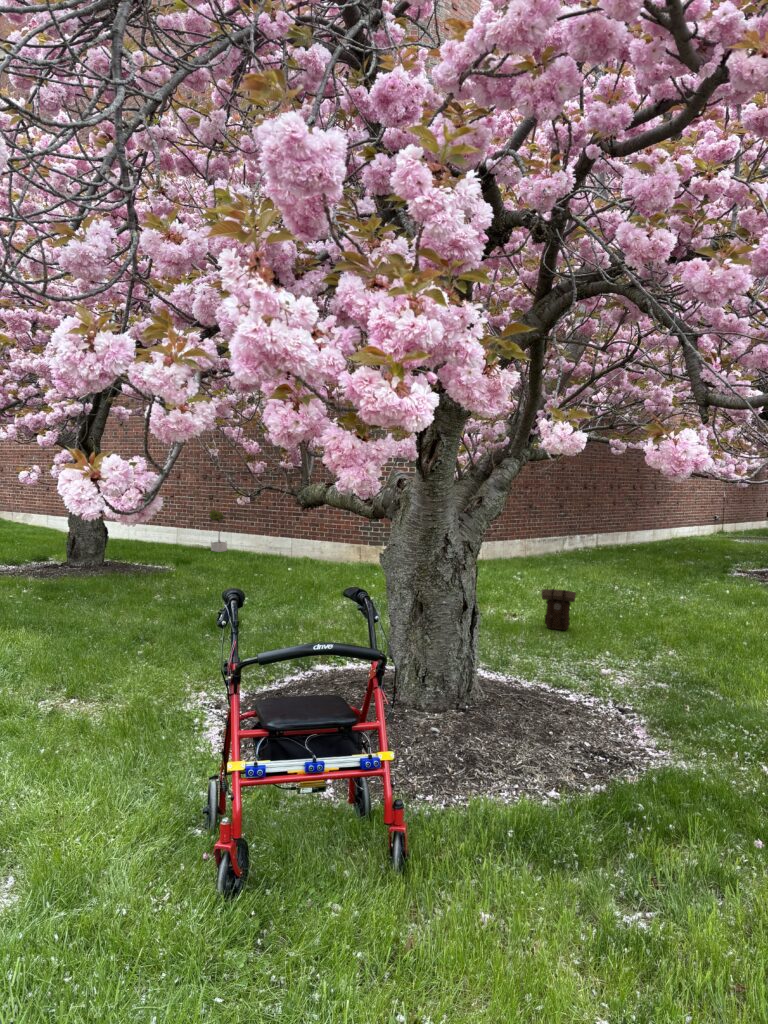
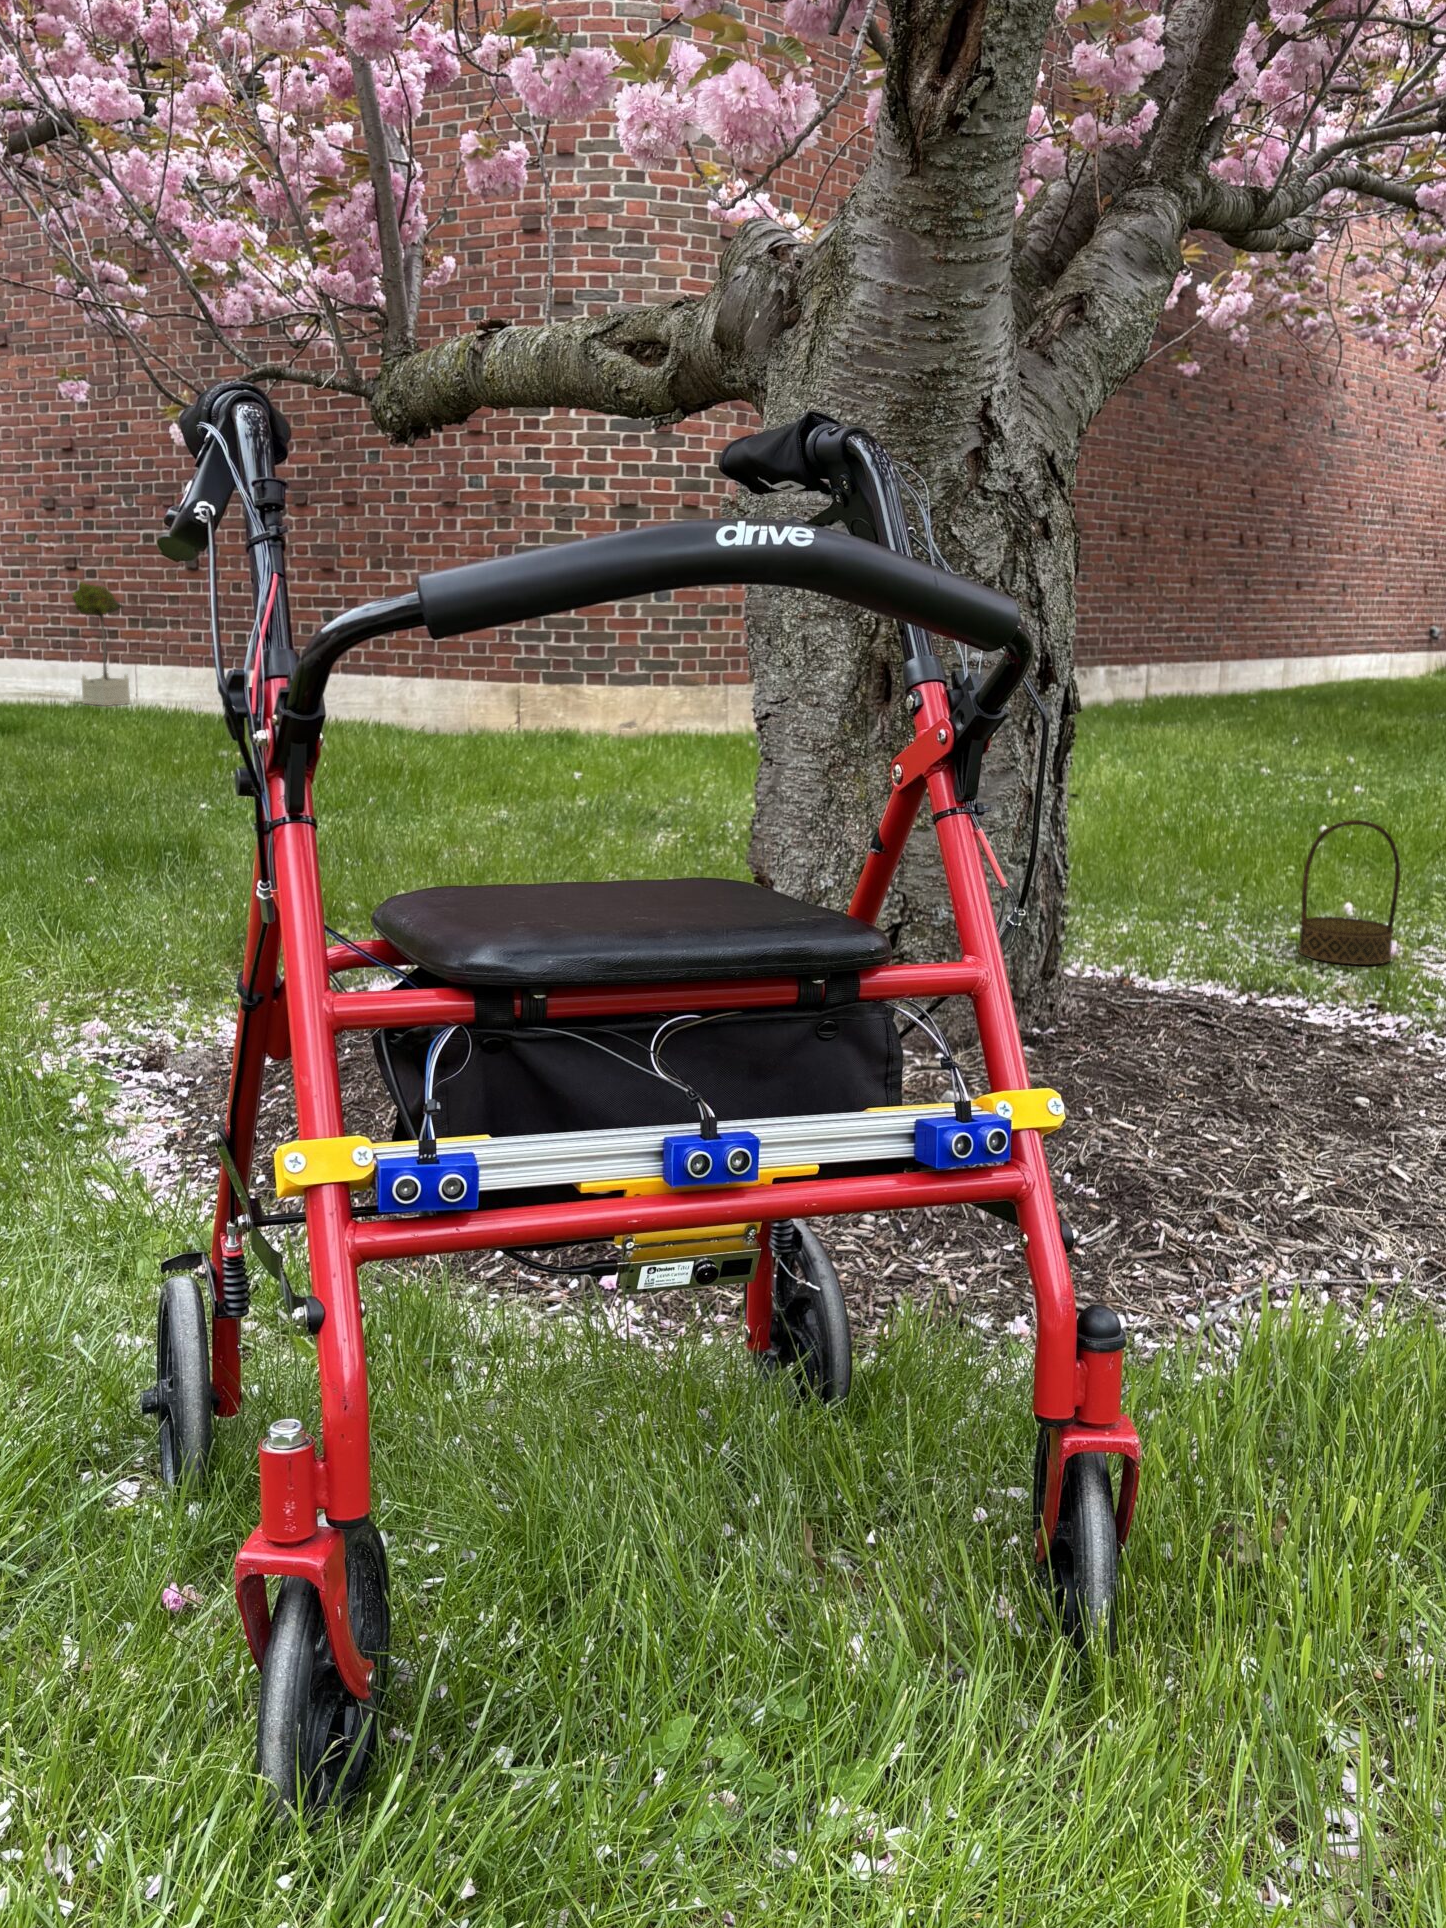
backpack: present [541,589,576,630] -> none [1134,726,1241,852]
basket: none [573,634,603,680] -> present [1298,820,1400,965]

